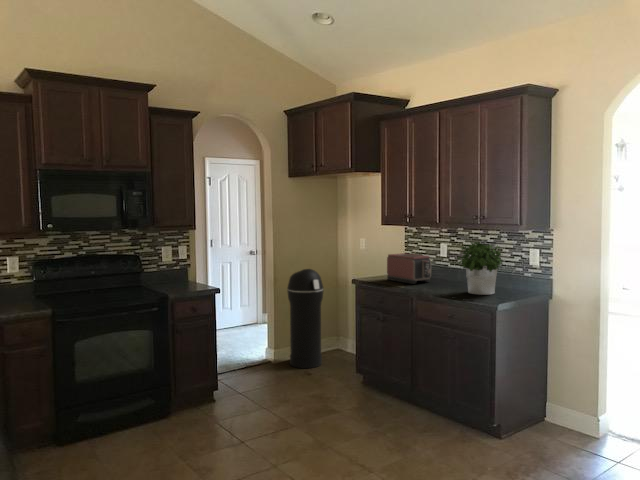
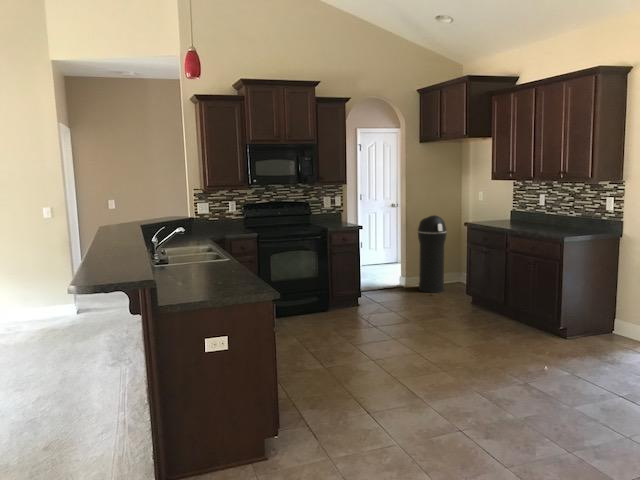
potted plant: present [458,242,502,295] -> none [542,192,579,232]
toaster: present [387,253,431,284] -> none [494,202,529,226]

